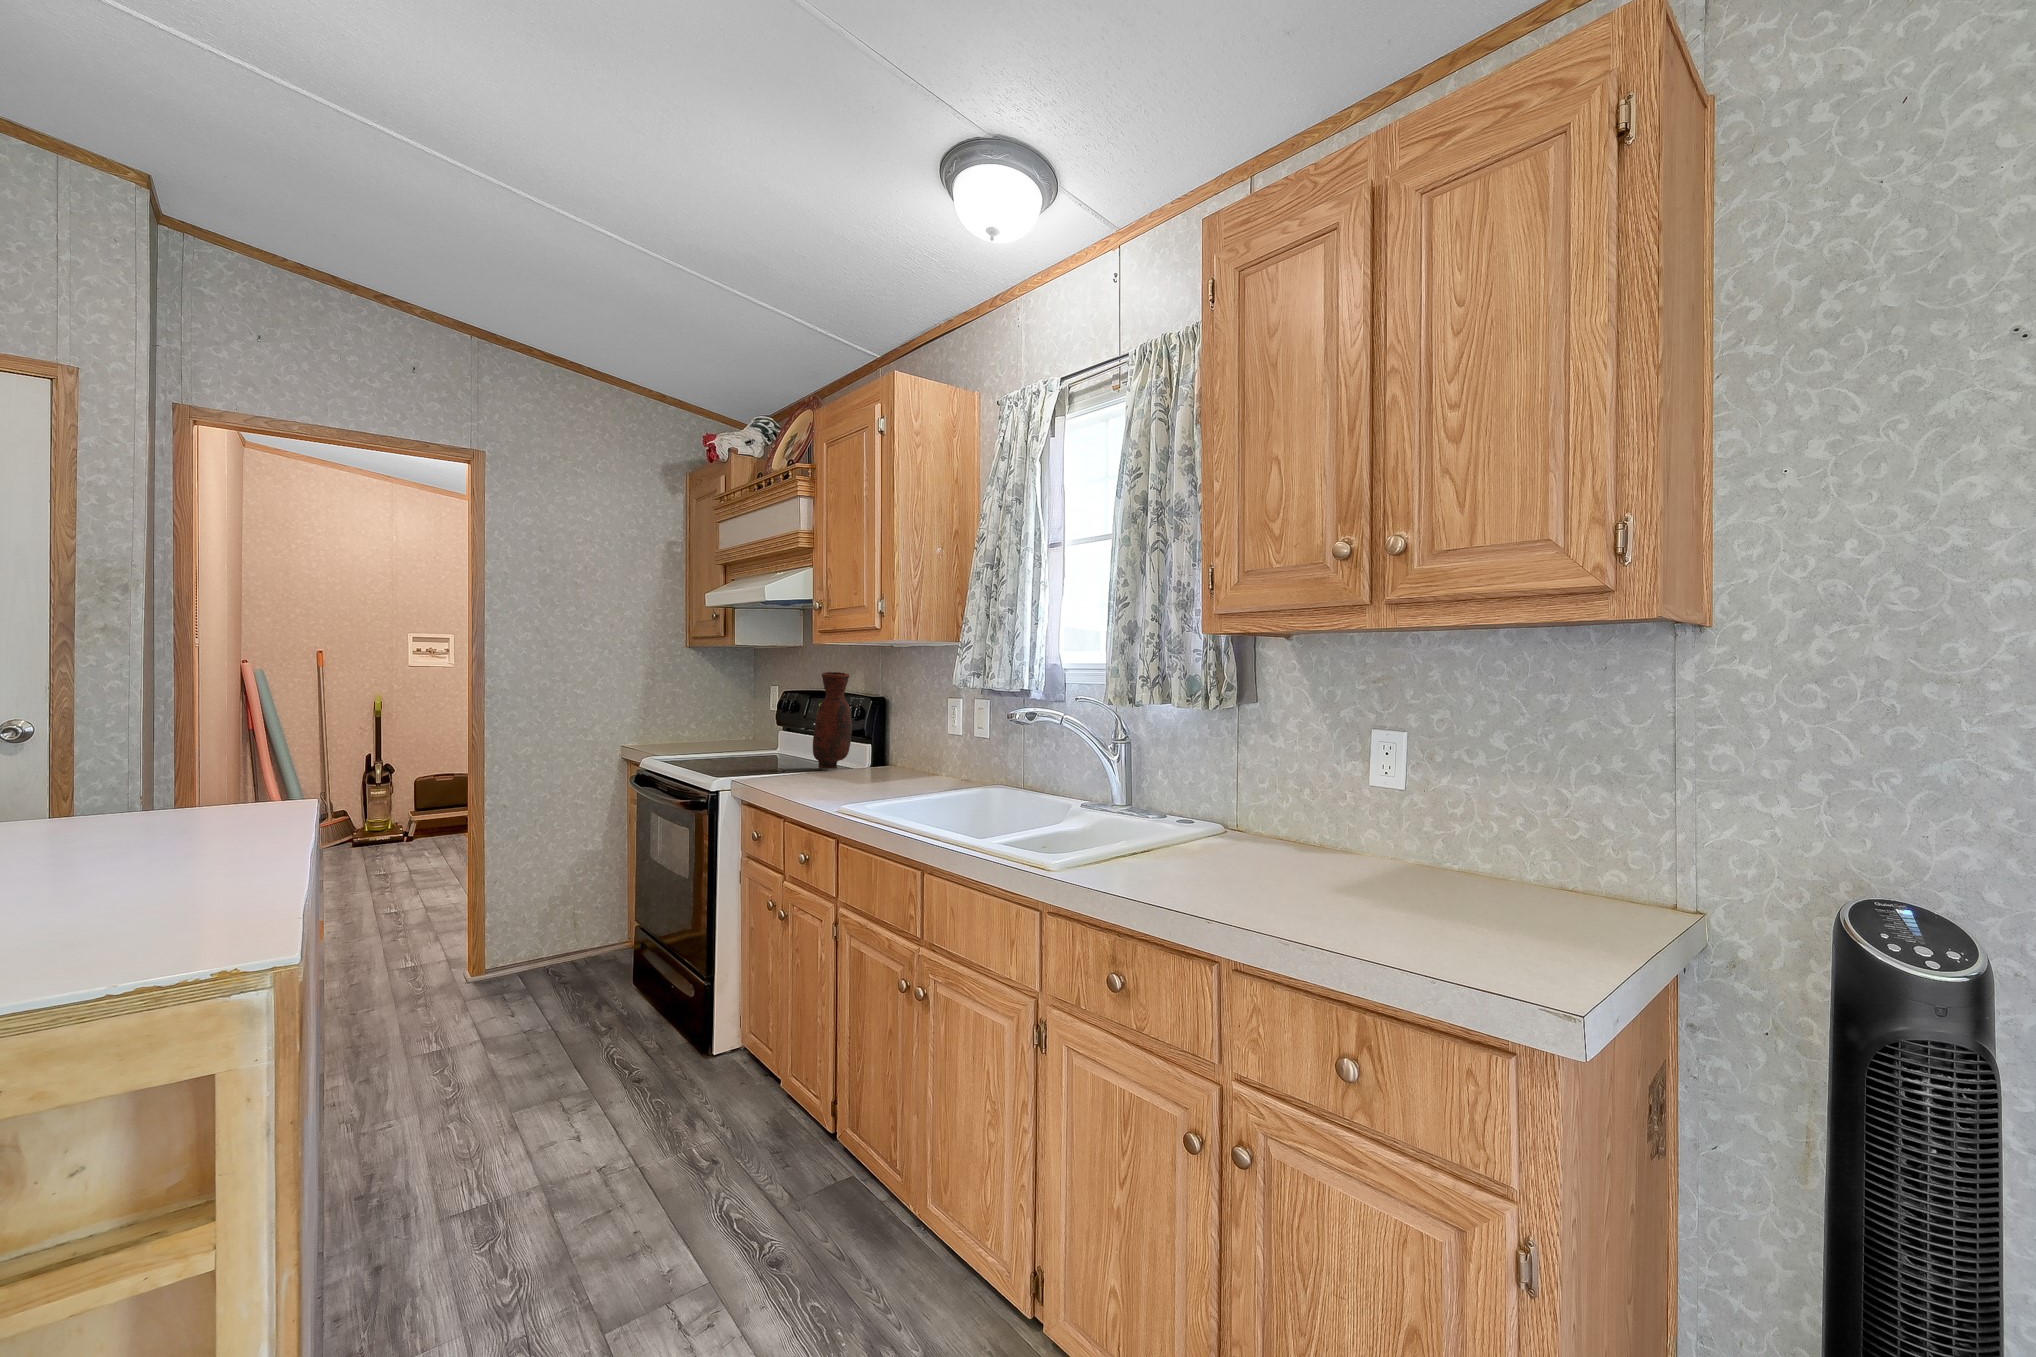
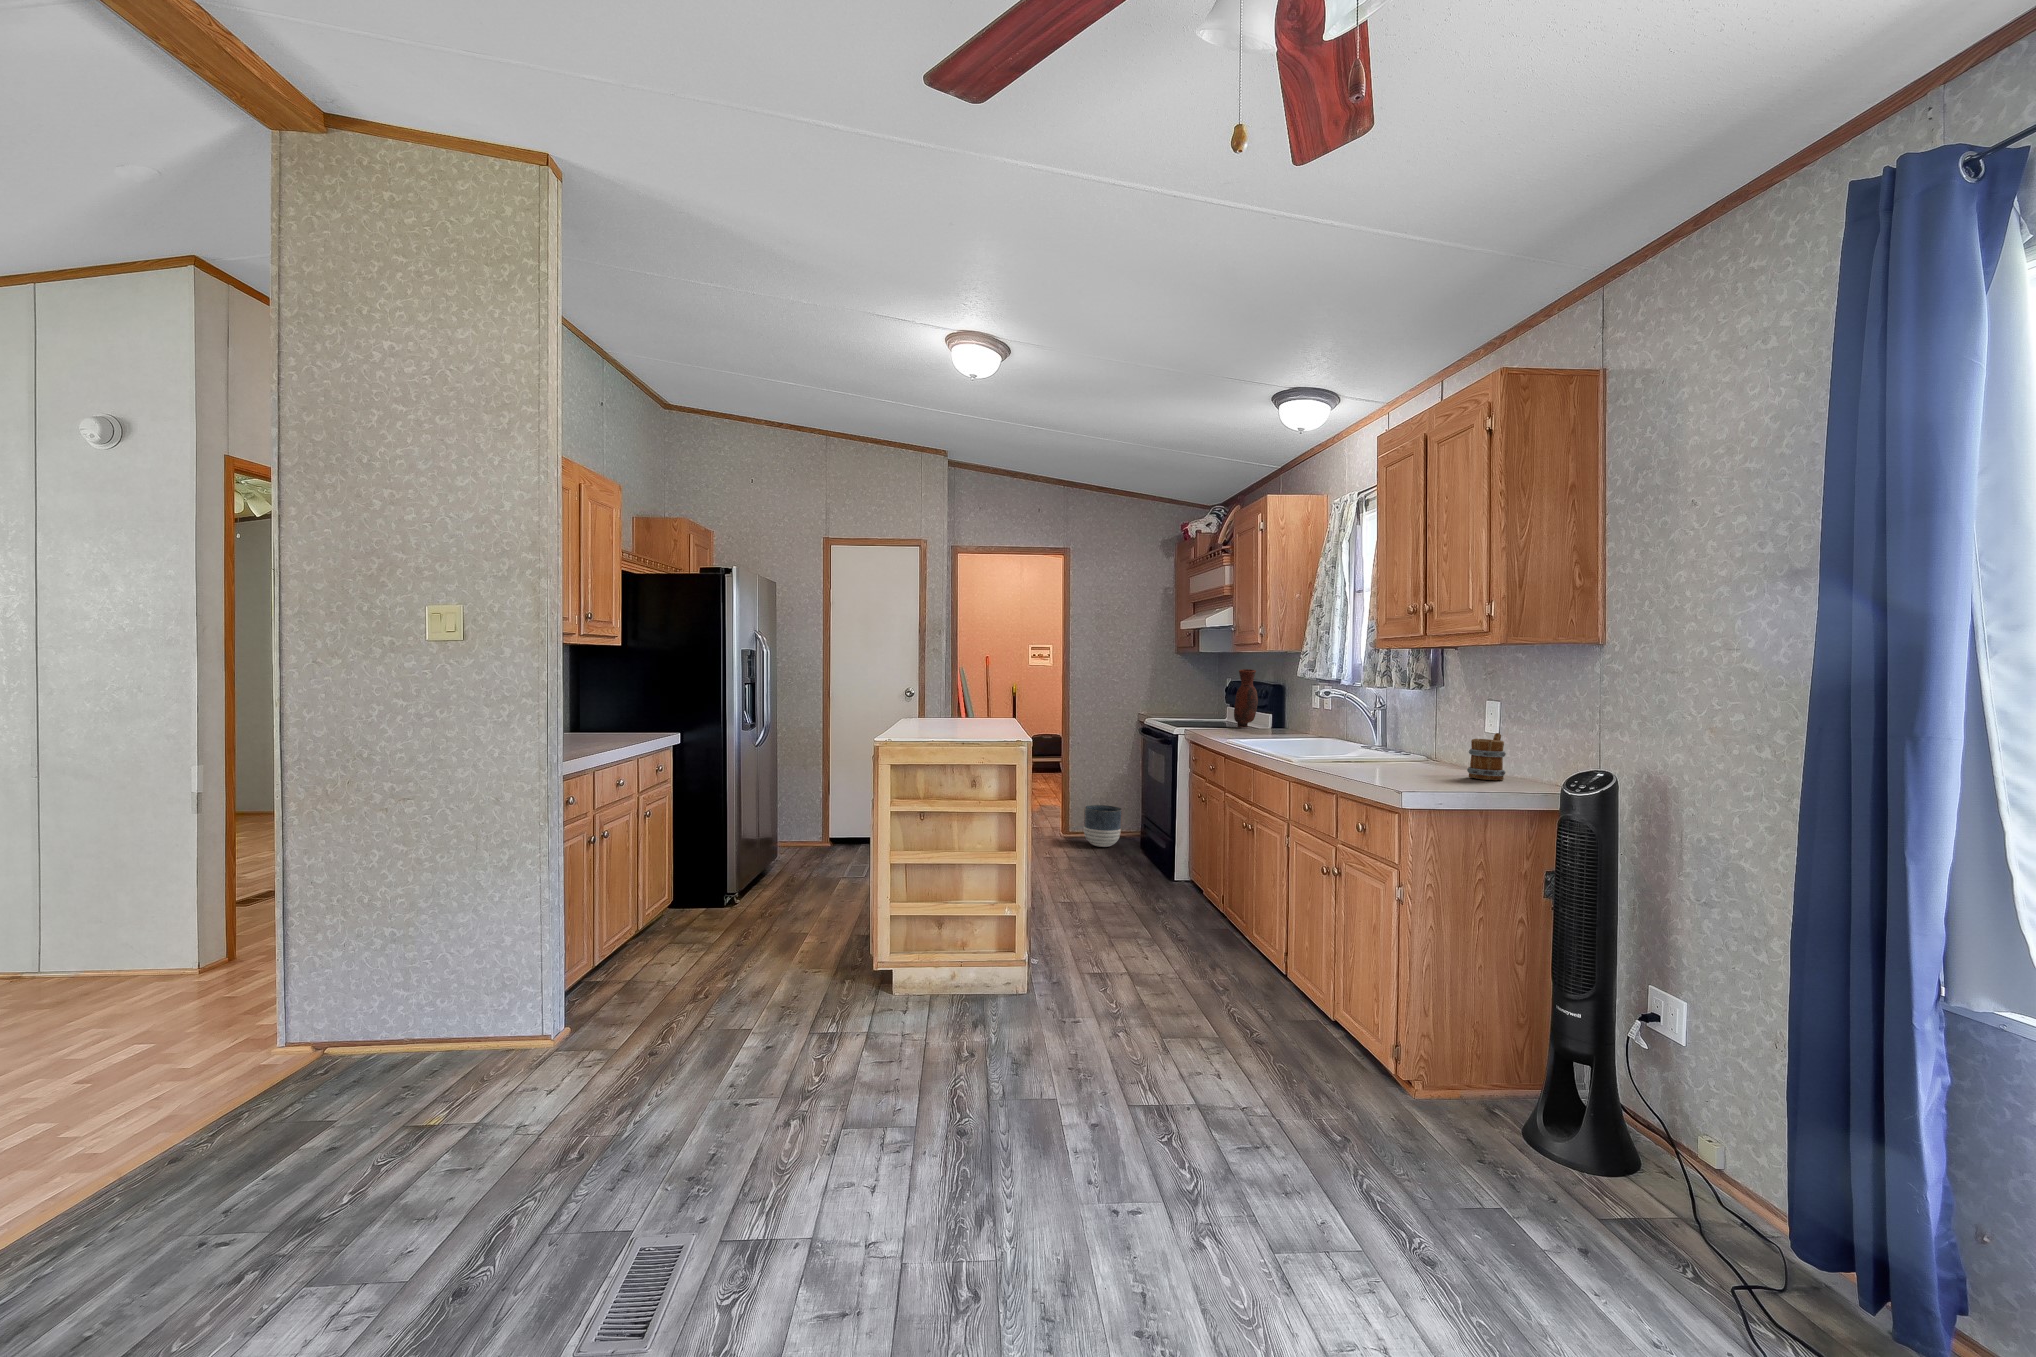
mug: none [1494,802,1576,909] -> present [1467,733,1506,780]
planter: none [518,908,594,987] -> present [1084,805,1122,847]

